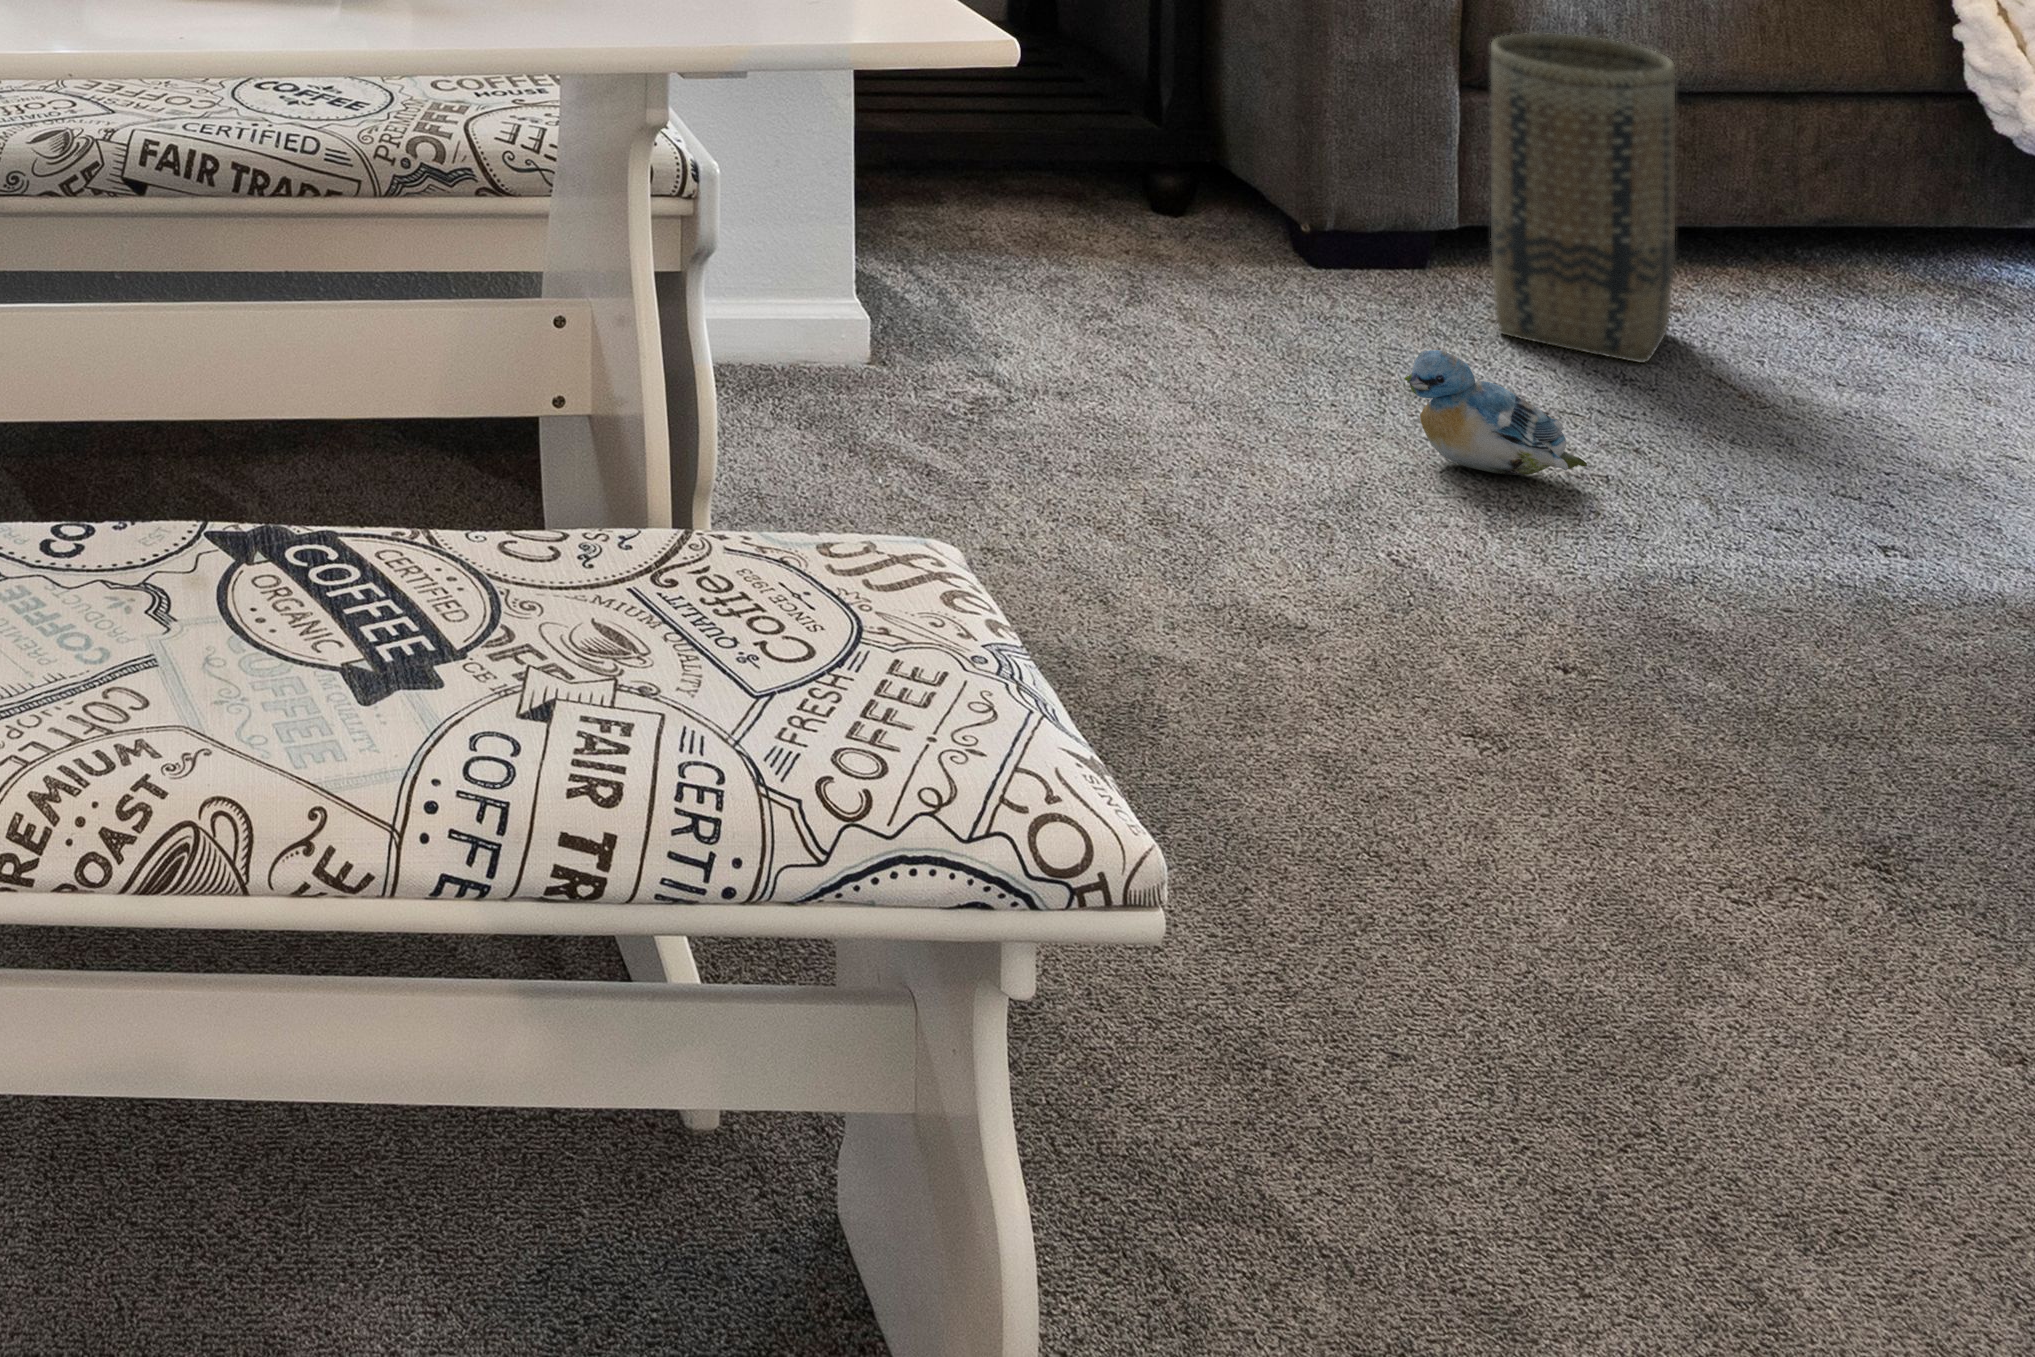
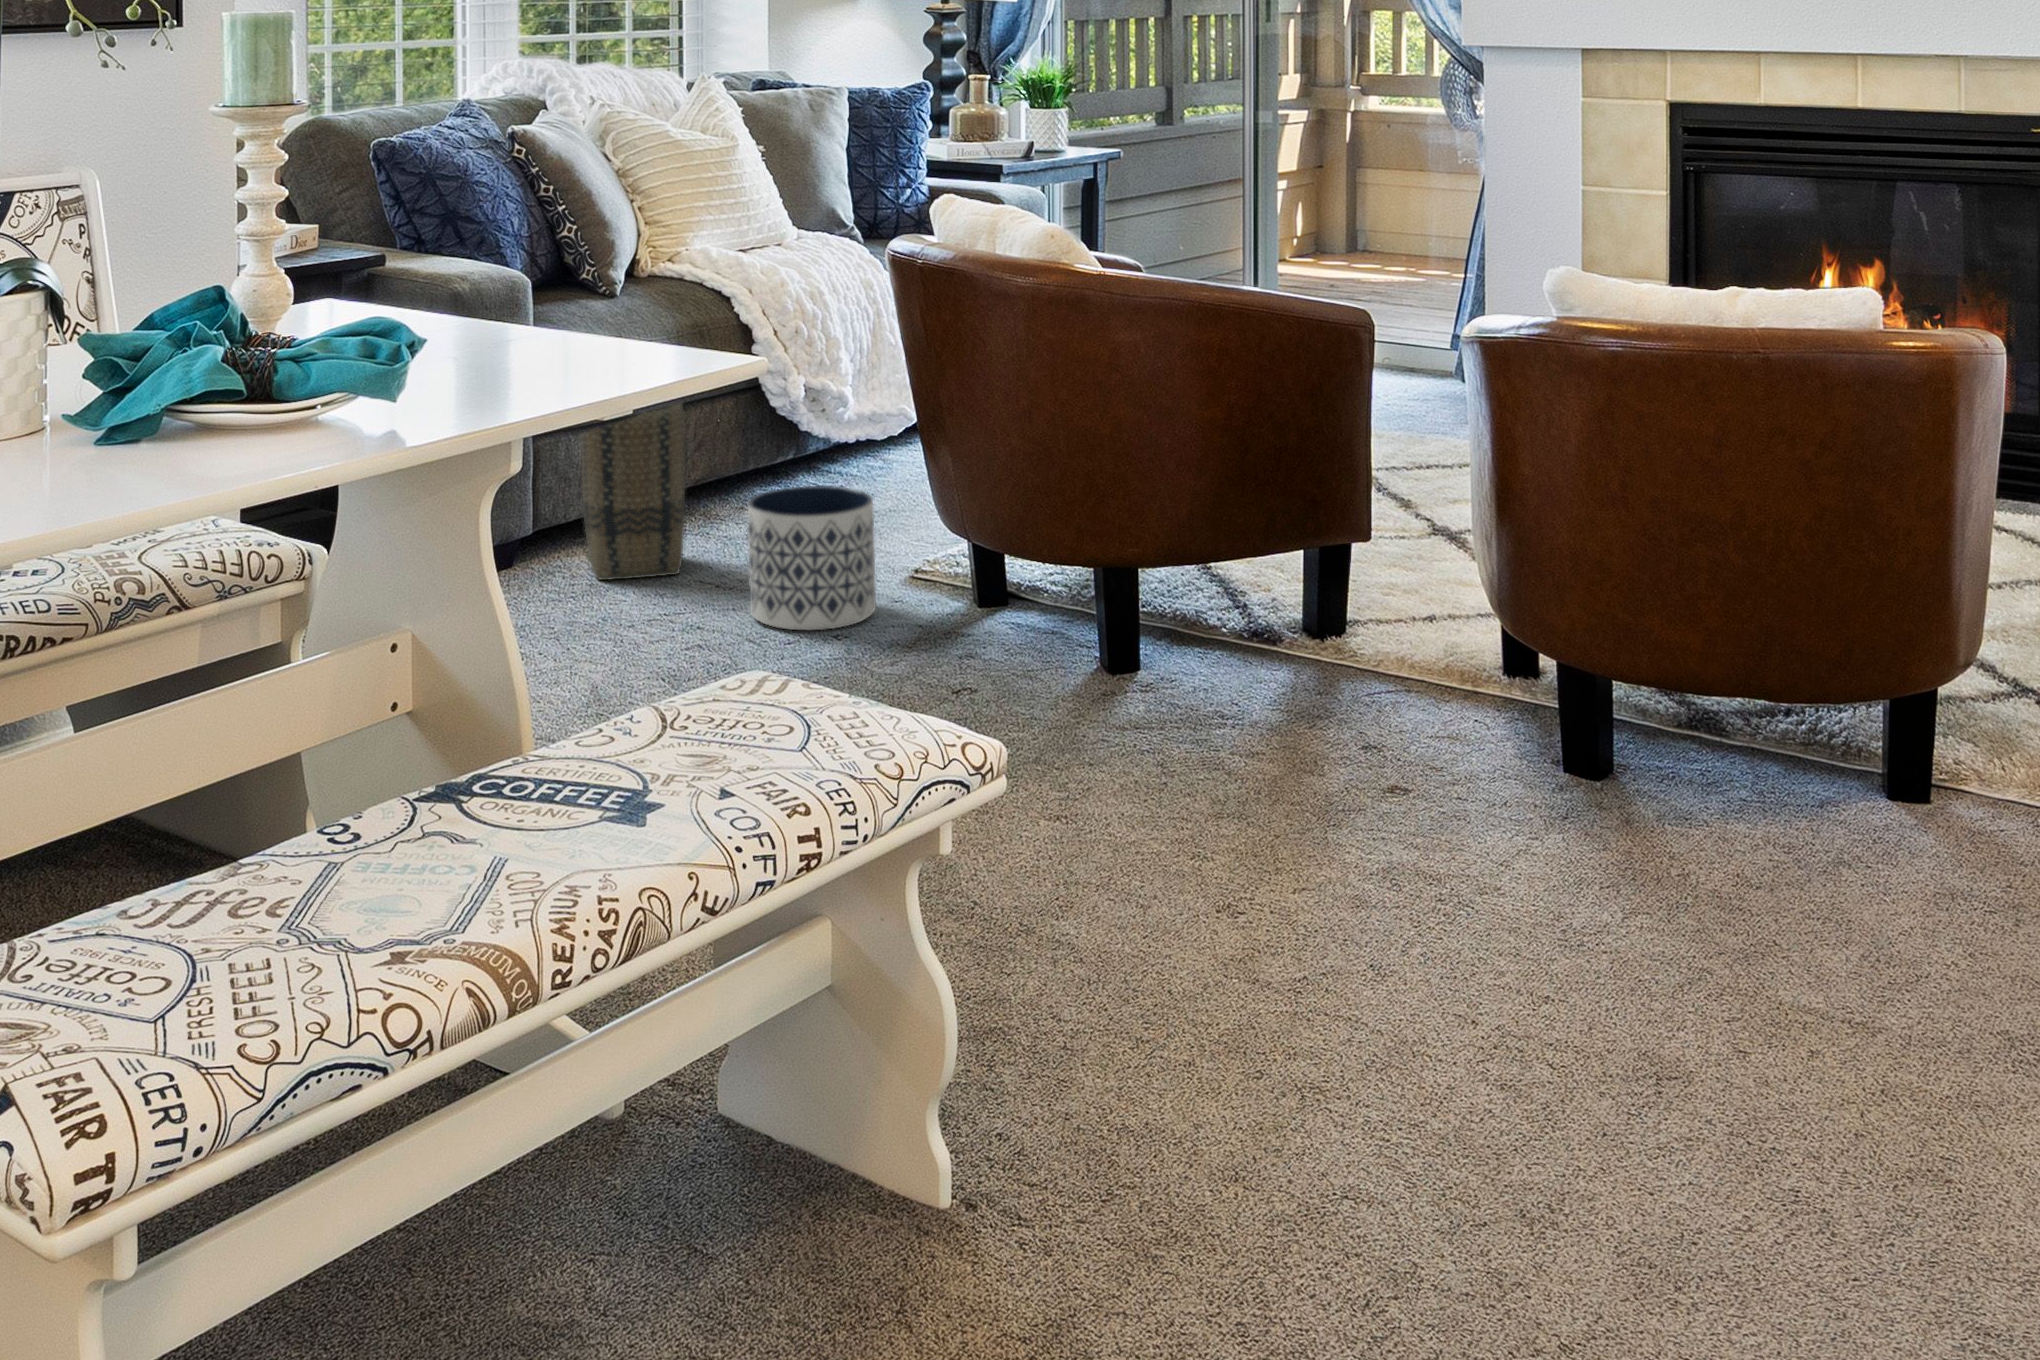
planter: none [1694,274,1951,542] -> present [748,486,876,630]
plush toy: present [1404,350,1587,475] -> none [615,581,712,651]

